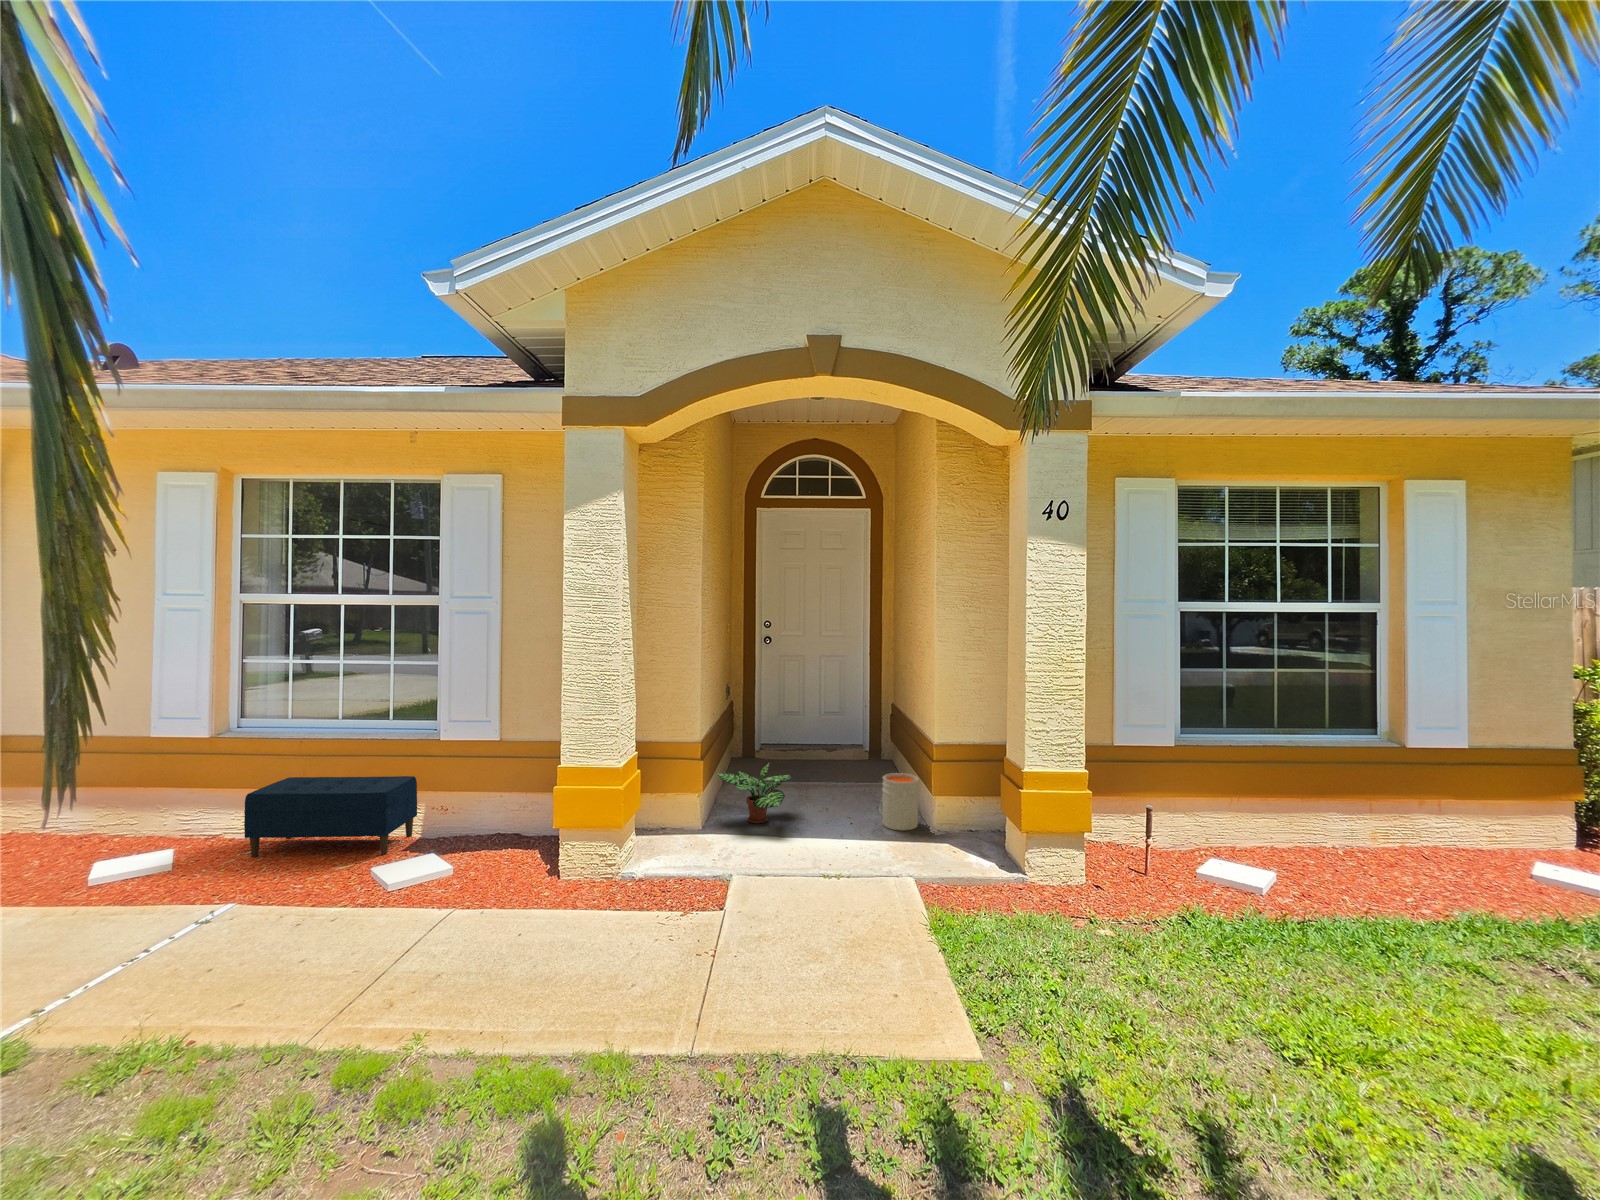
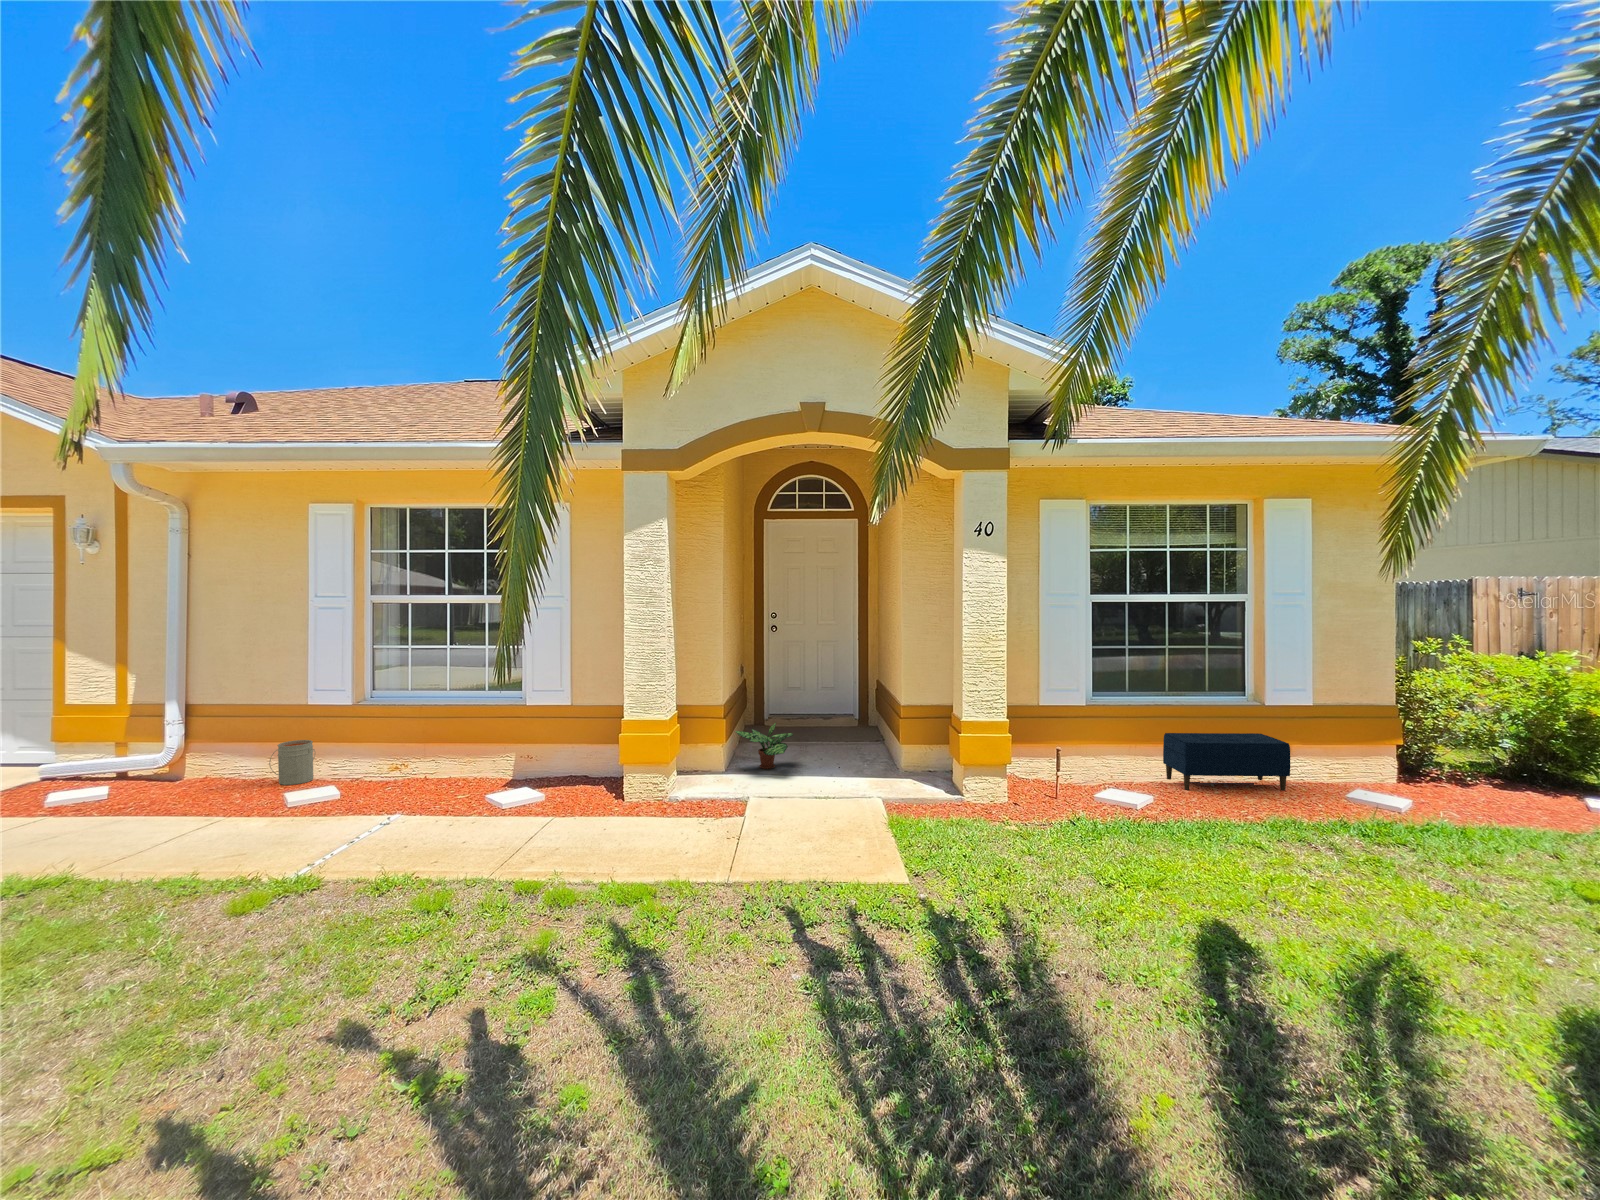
bucket: present [882,773,919,830] -> present [269,740,315,785]
bench: present [244,776,417,857] -> present [1163,733,1290,791]

